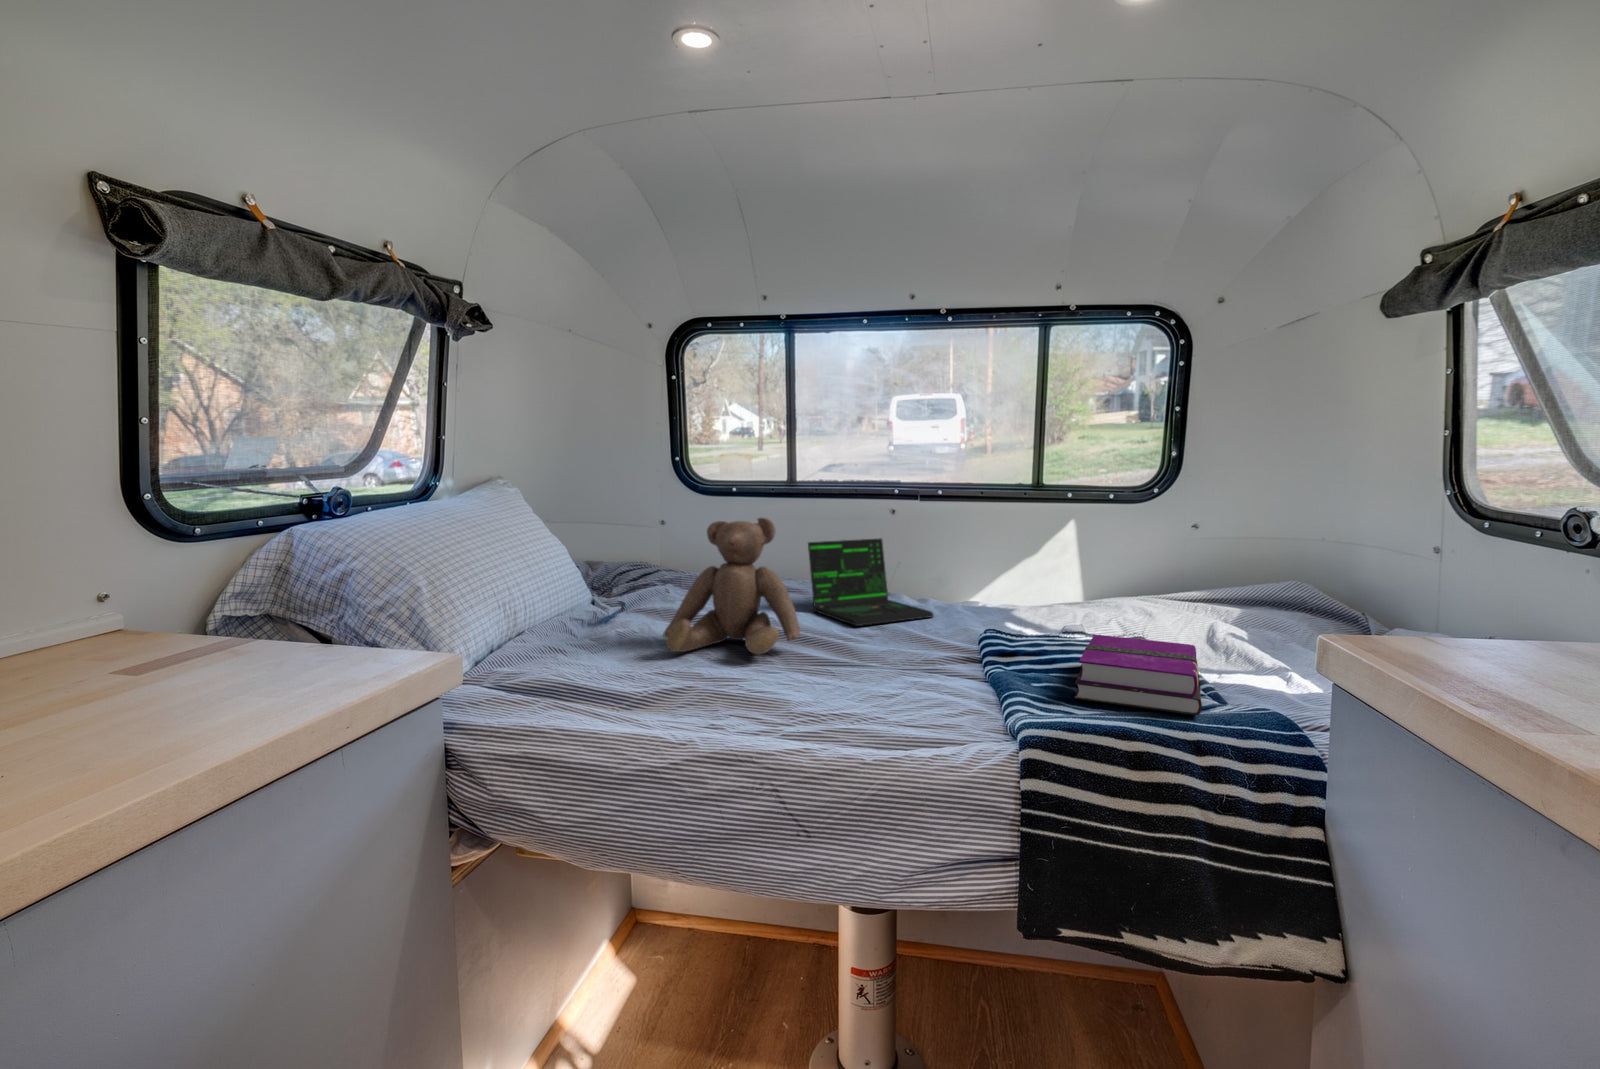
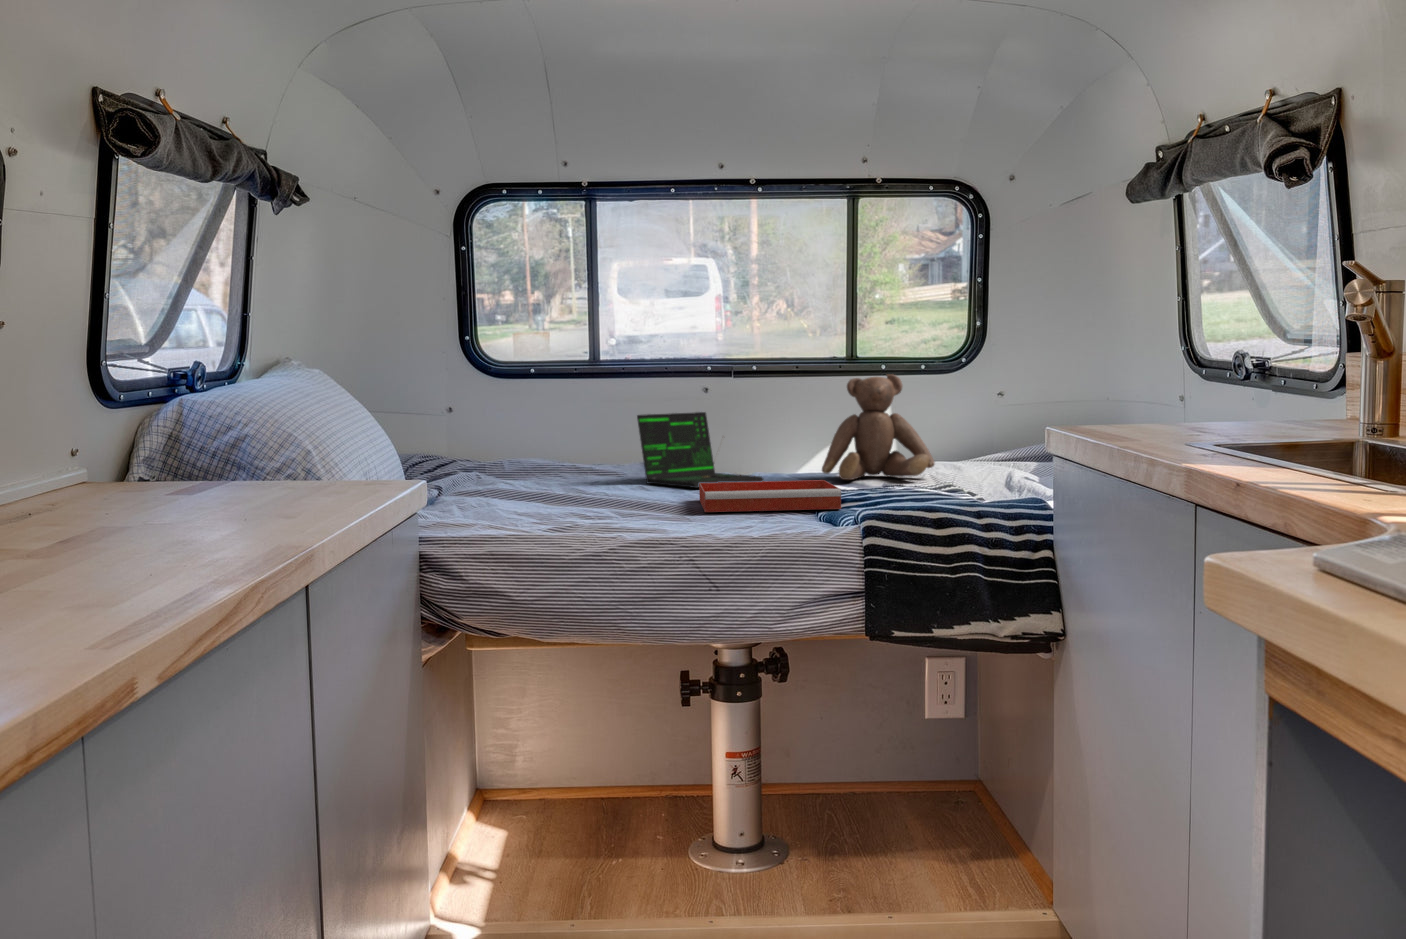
teddy bear: present [663,518,800,654] -> present [822,374,935,480]
tray: none [838,633,1006,693] -> present [699,480,841,512]
hardback book: present [1074,635,1202,715] -> none [895,470,989,509]

